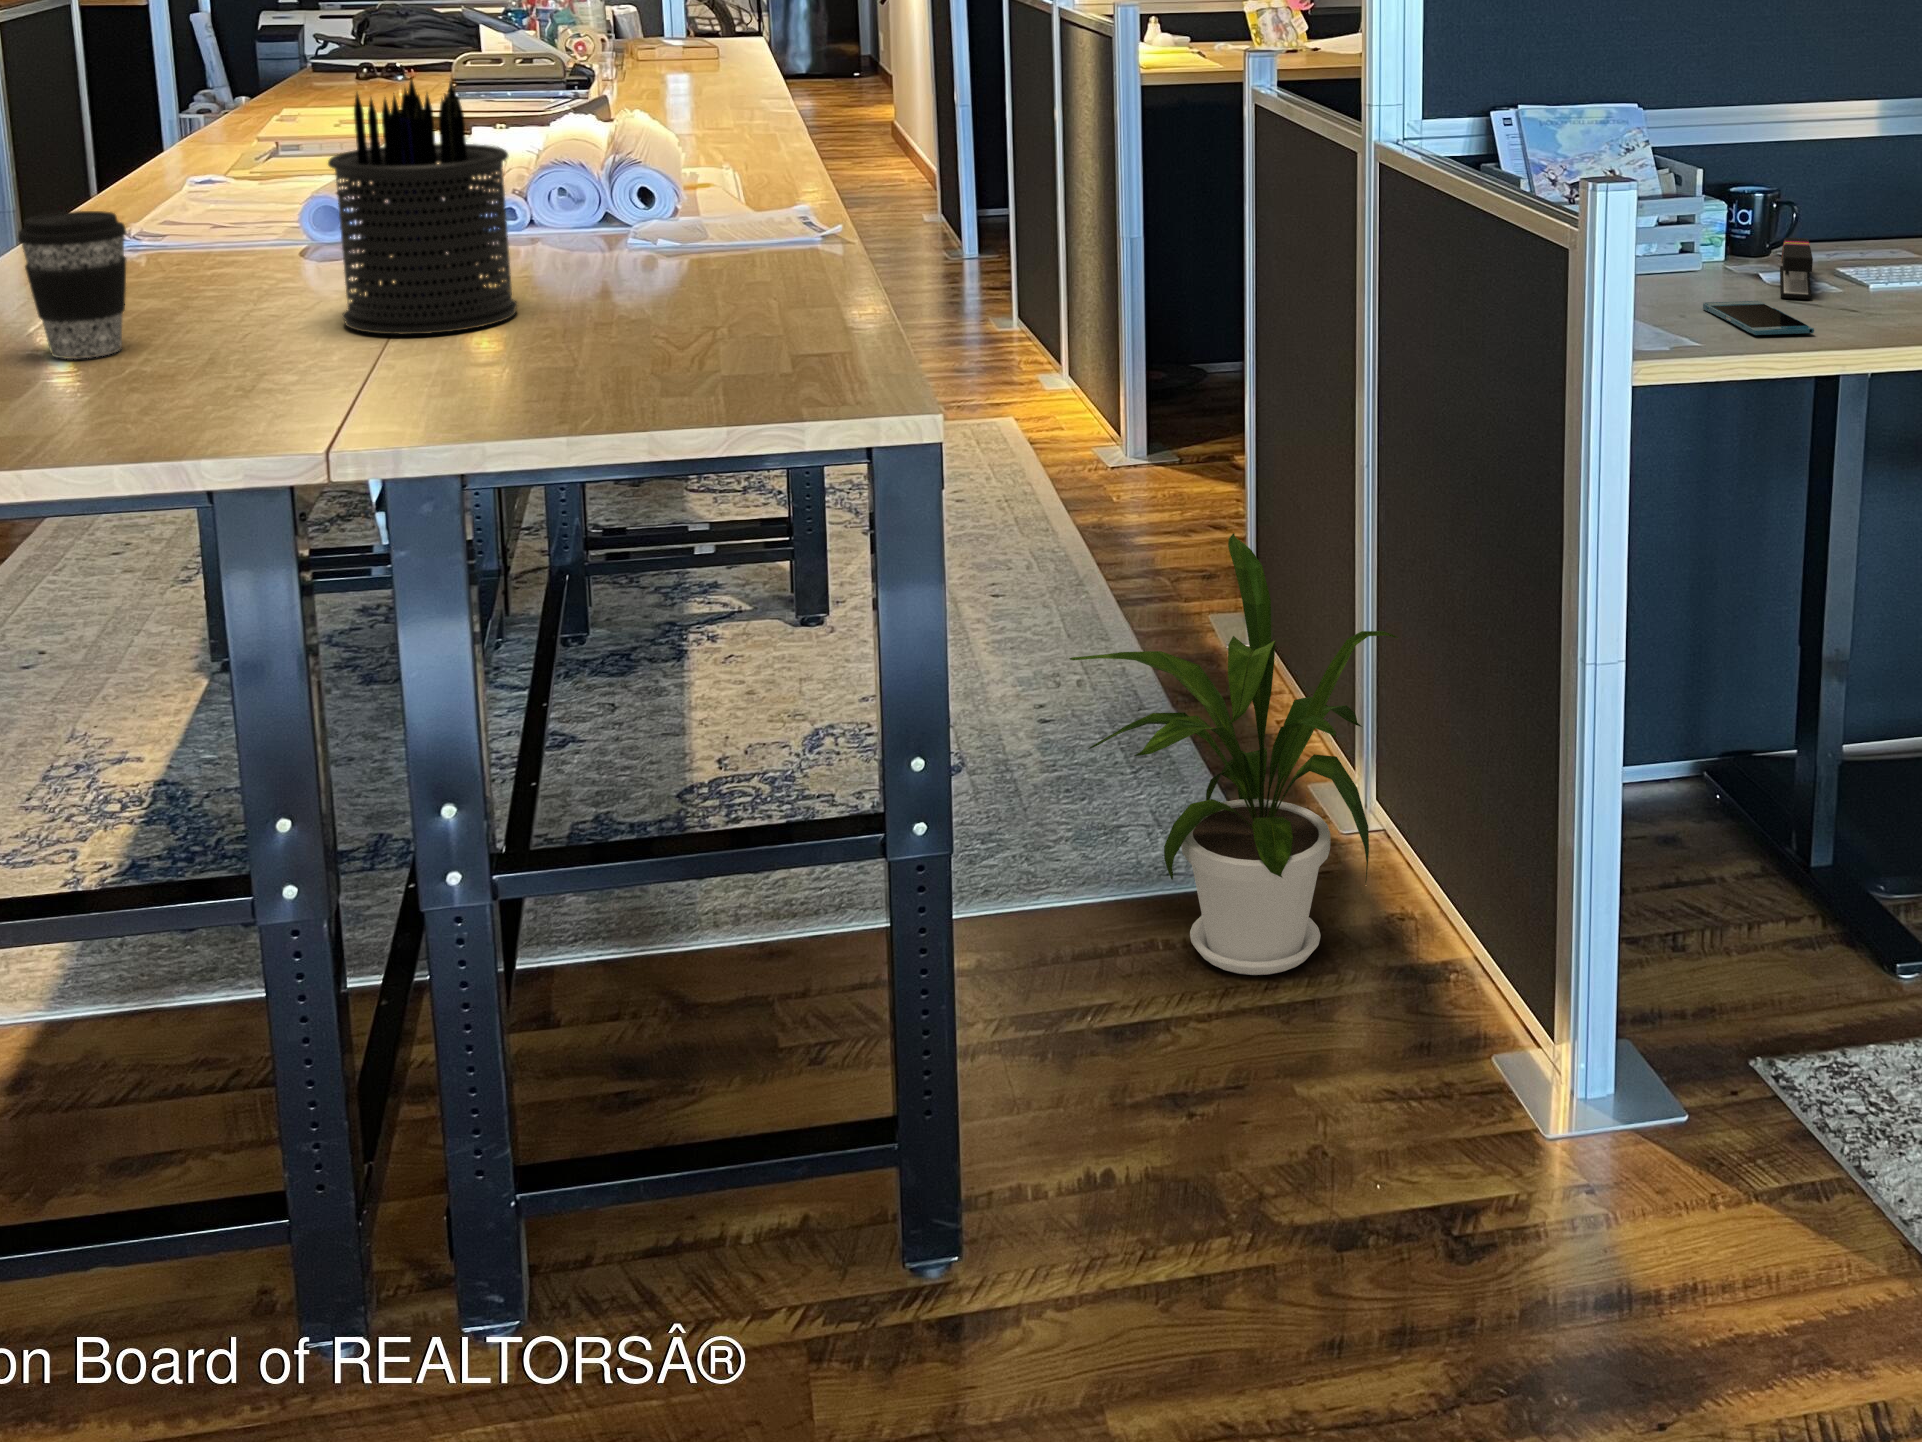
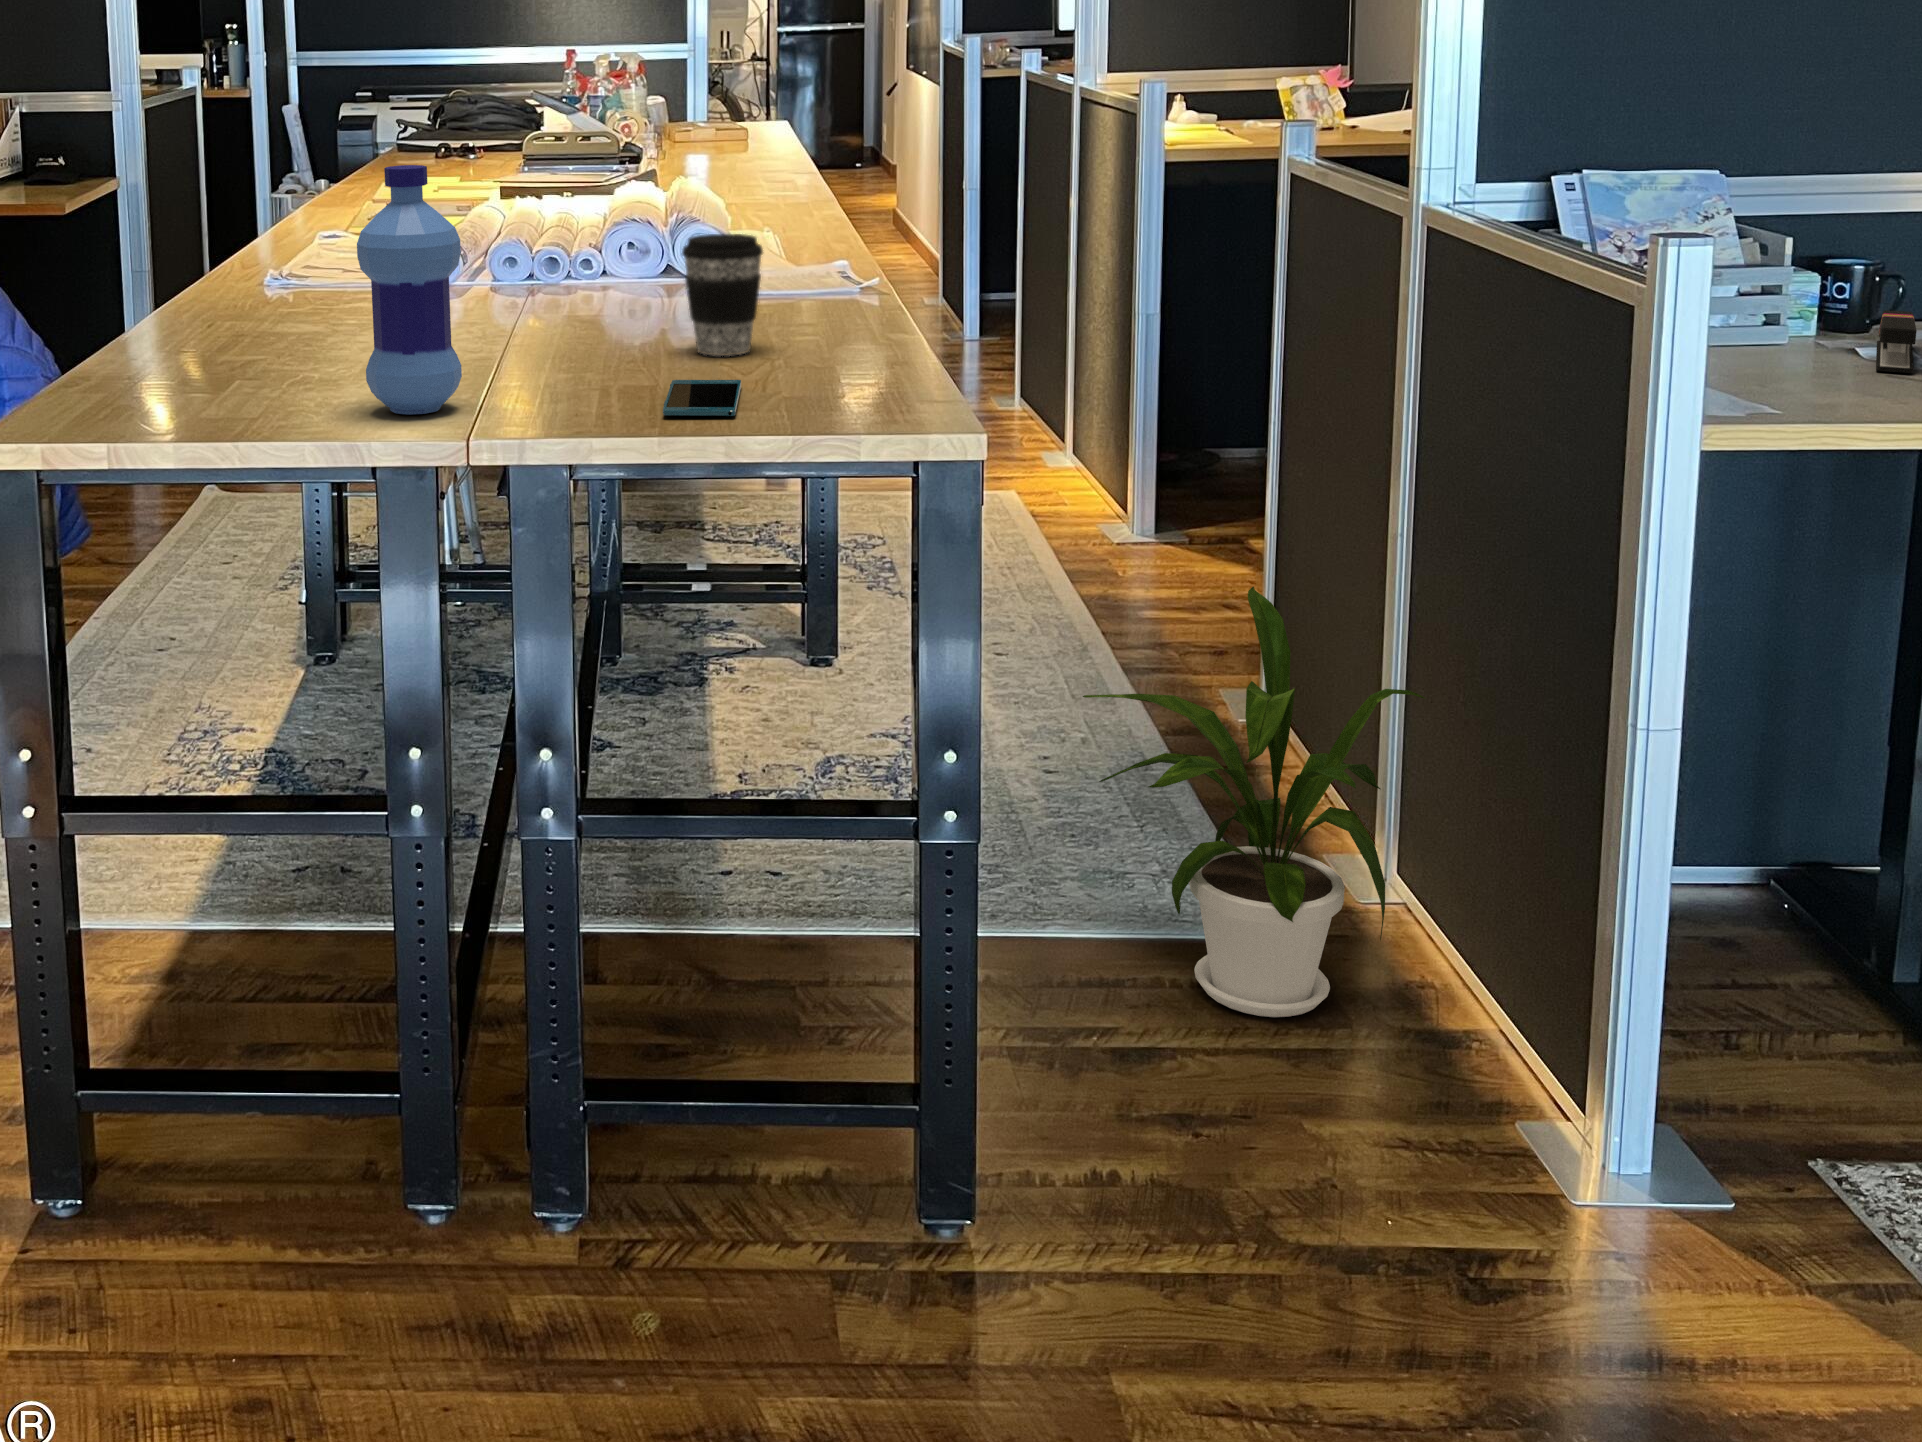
pen holder: present [328,78,517,334] -> none [457,134,605,356]
water bottle: none [180,118,327,418] -> present [357,165,462,415]
coffee cup: present [18,211,127,359] -> present [682,234,763,356]
smartphone: present [1703,301,1814,335] -> present [663,380,741,416]

